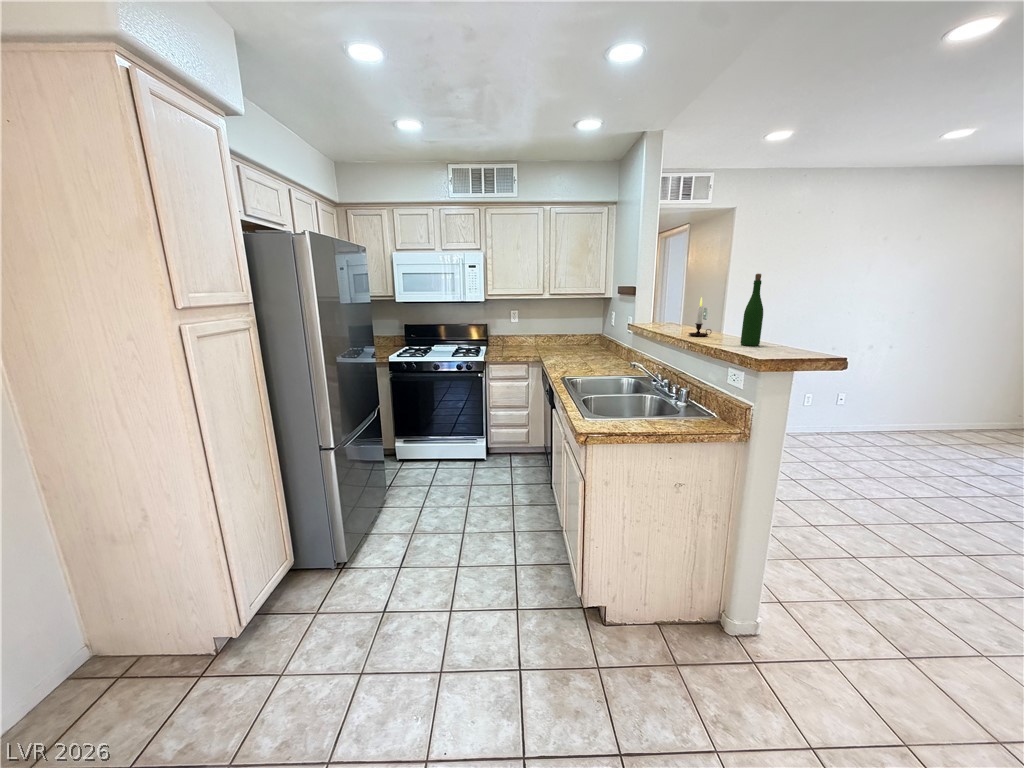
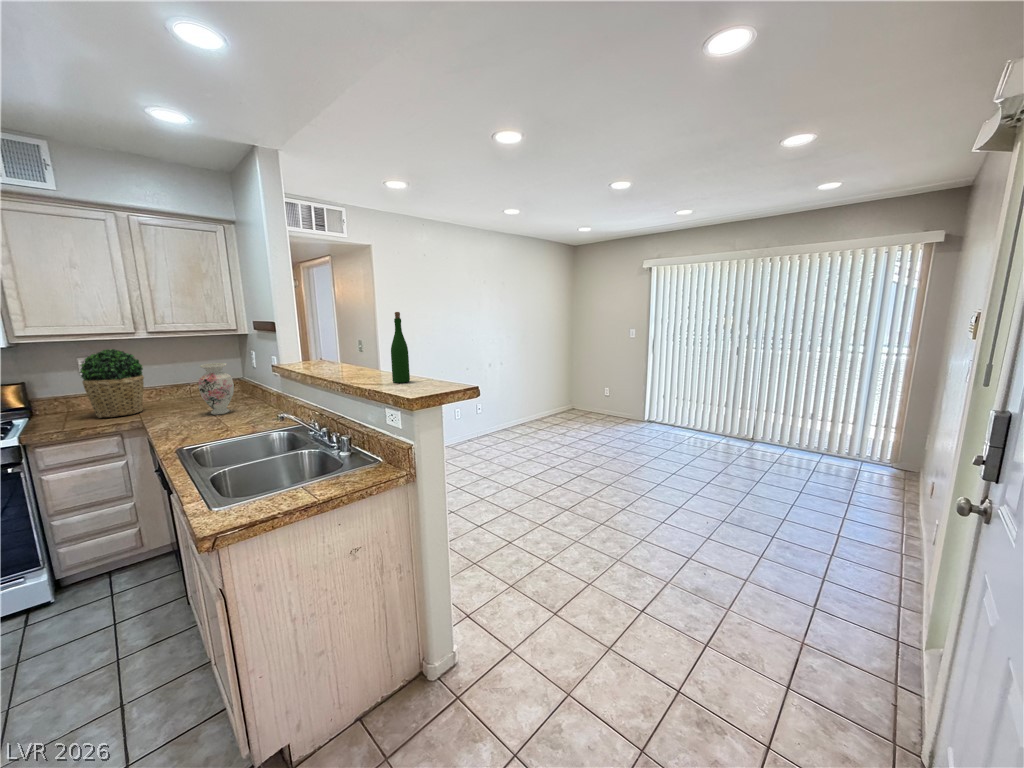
candle: present [689,297,712,336] -> none [341,334,364,376]
potted plant: none [513,305,544,352] -> present [80,349,144,418]
vase: none [575,319,598,359] -> present [199,363,234,415]

